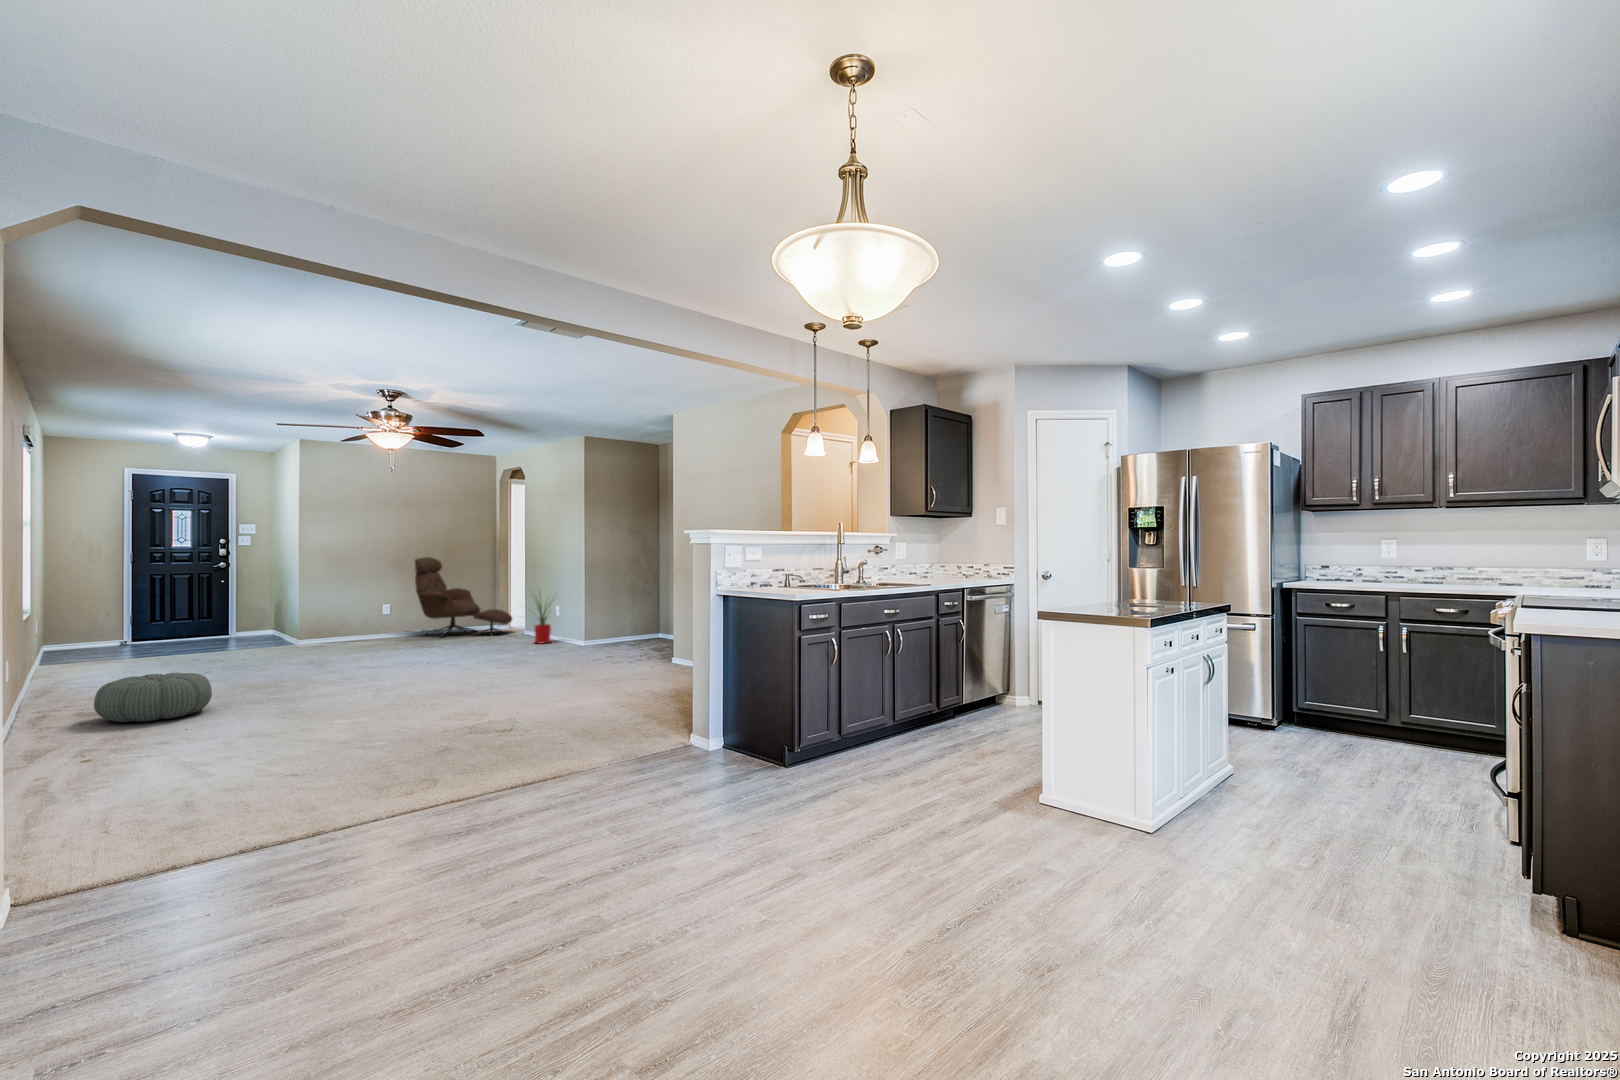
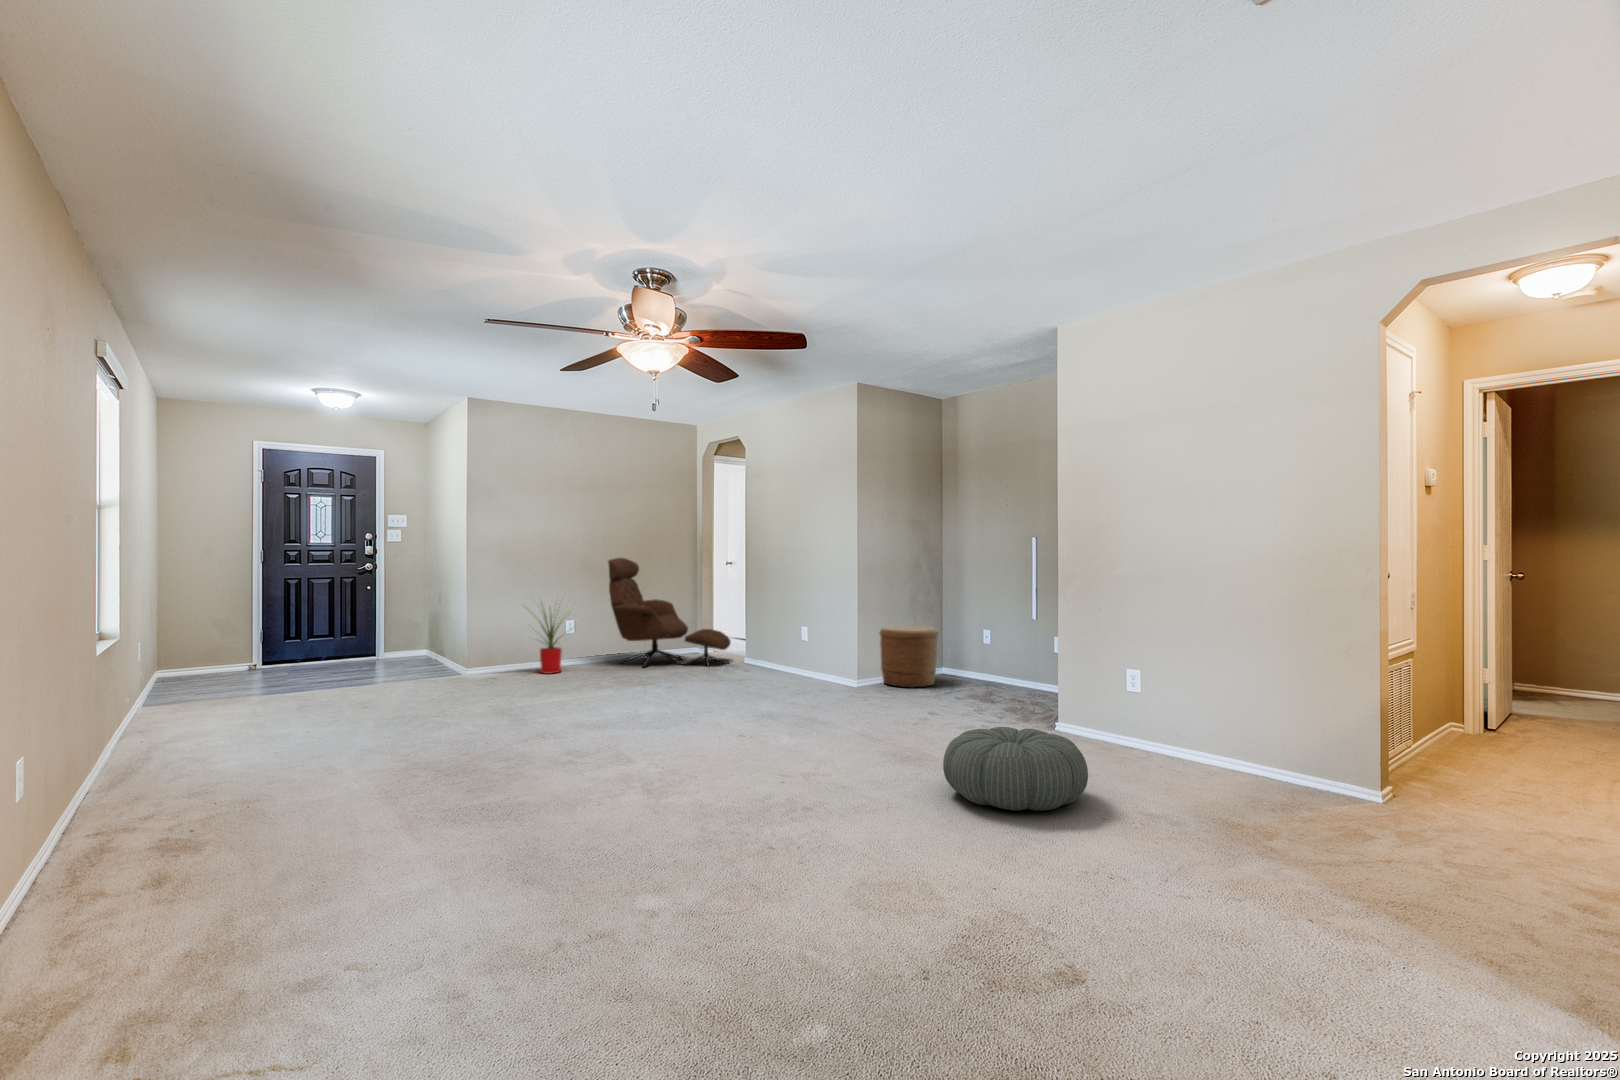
house plant: present [529,592,552,644] -> present [540,605,573,674]
woven basket: none [602,604,643,645] -> present [880,626,938,687]
pouf: present [94,673,212,722] -> present [943,727,1088,811]

